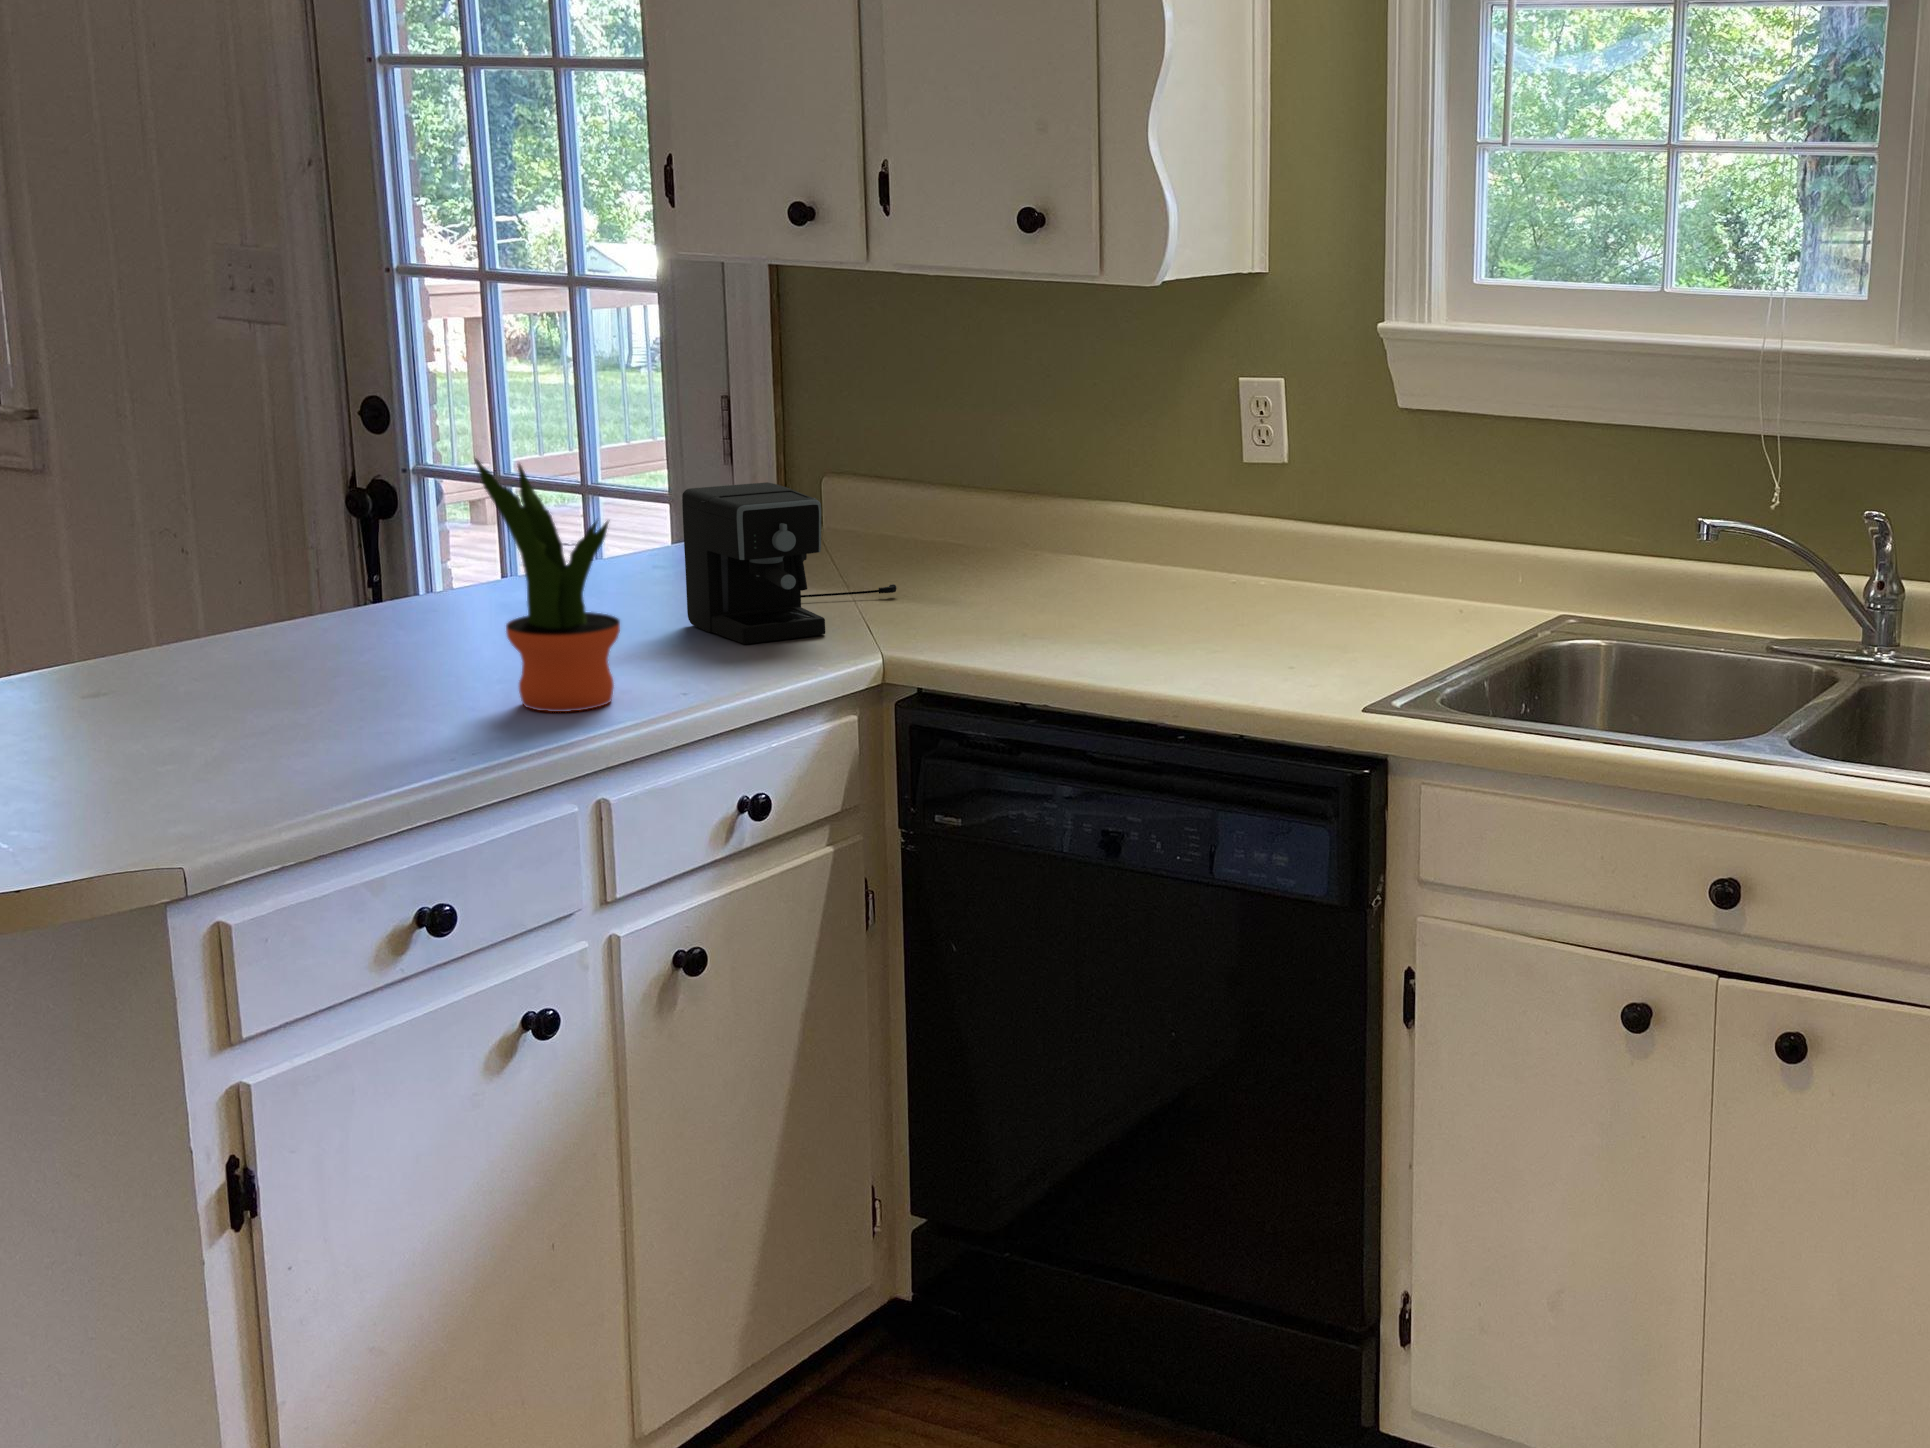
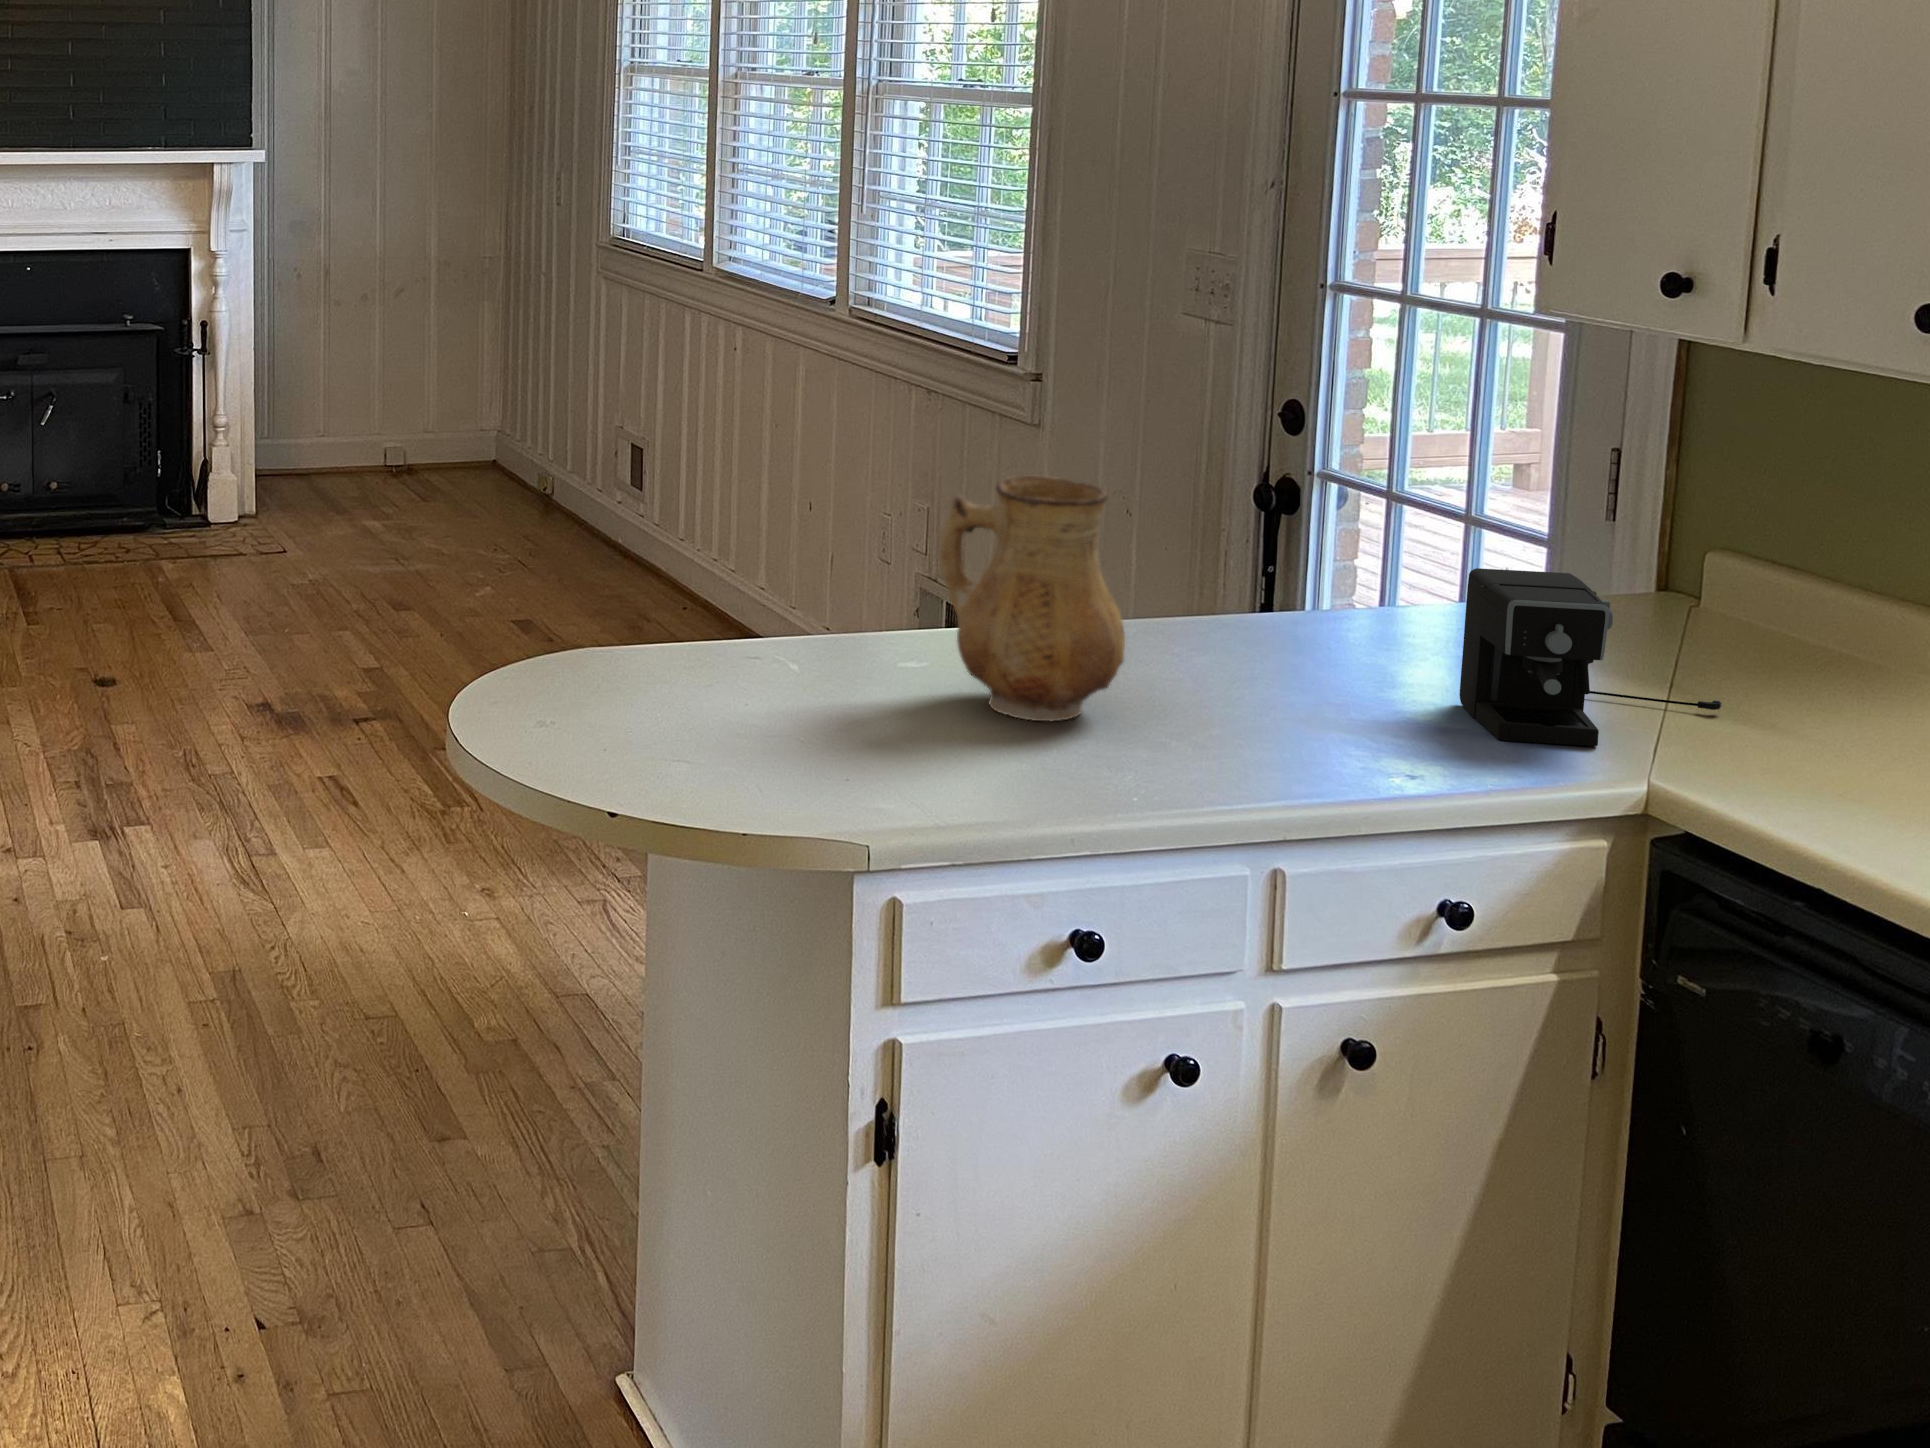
ceramic pitcher: none [125,435,375,714] -> present [939,476,1125,721]
potted plant: present [475,459,620,712] -> none [1206,531,1335,781]

